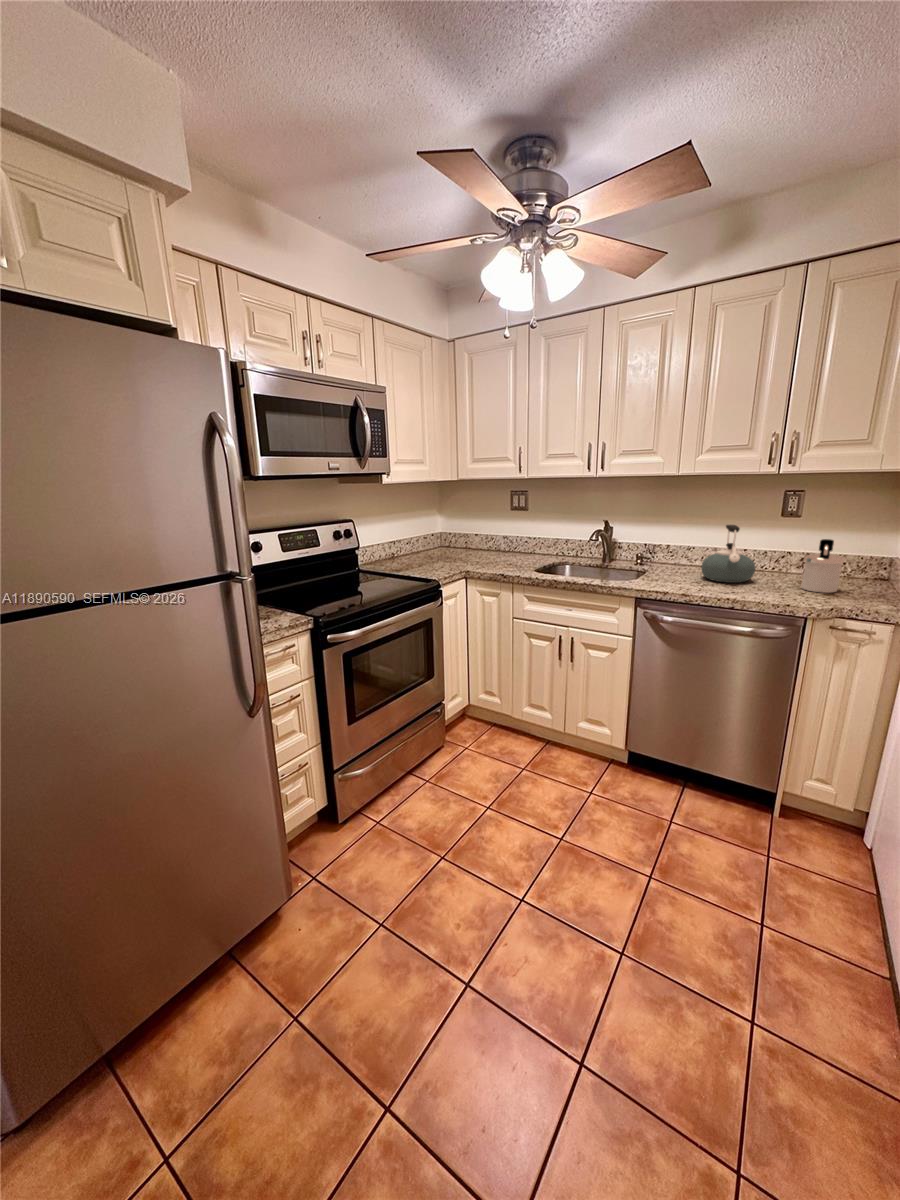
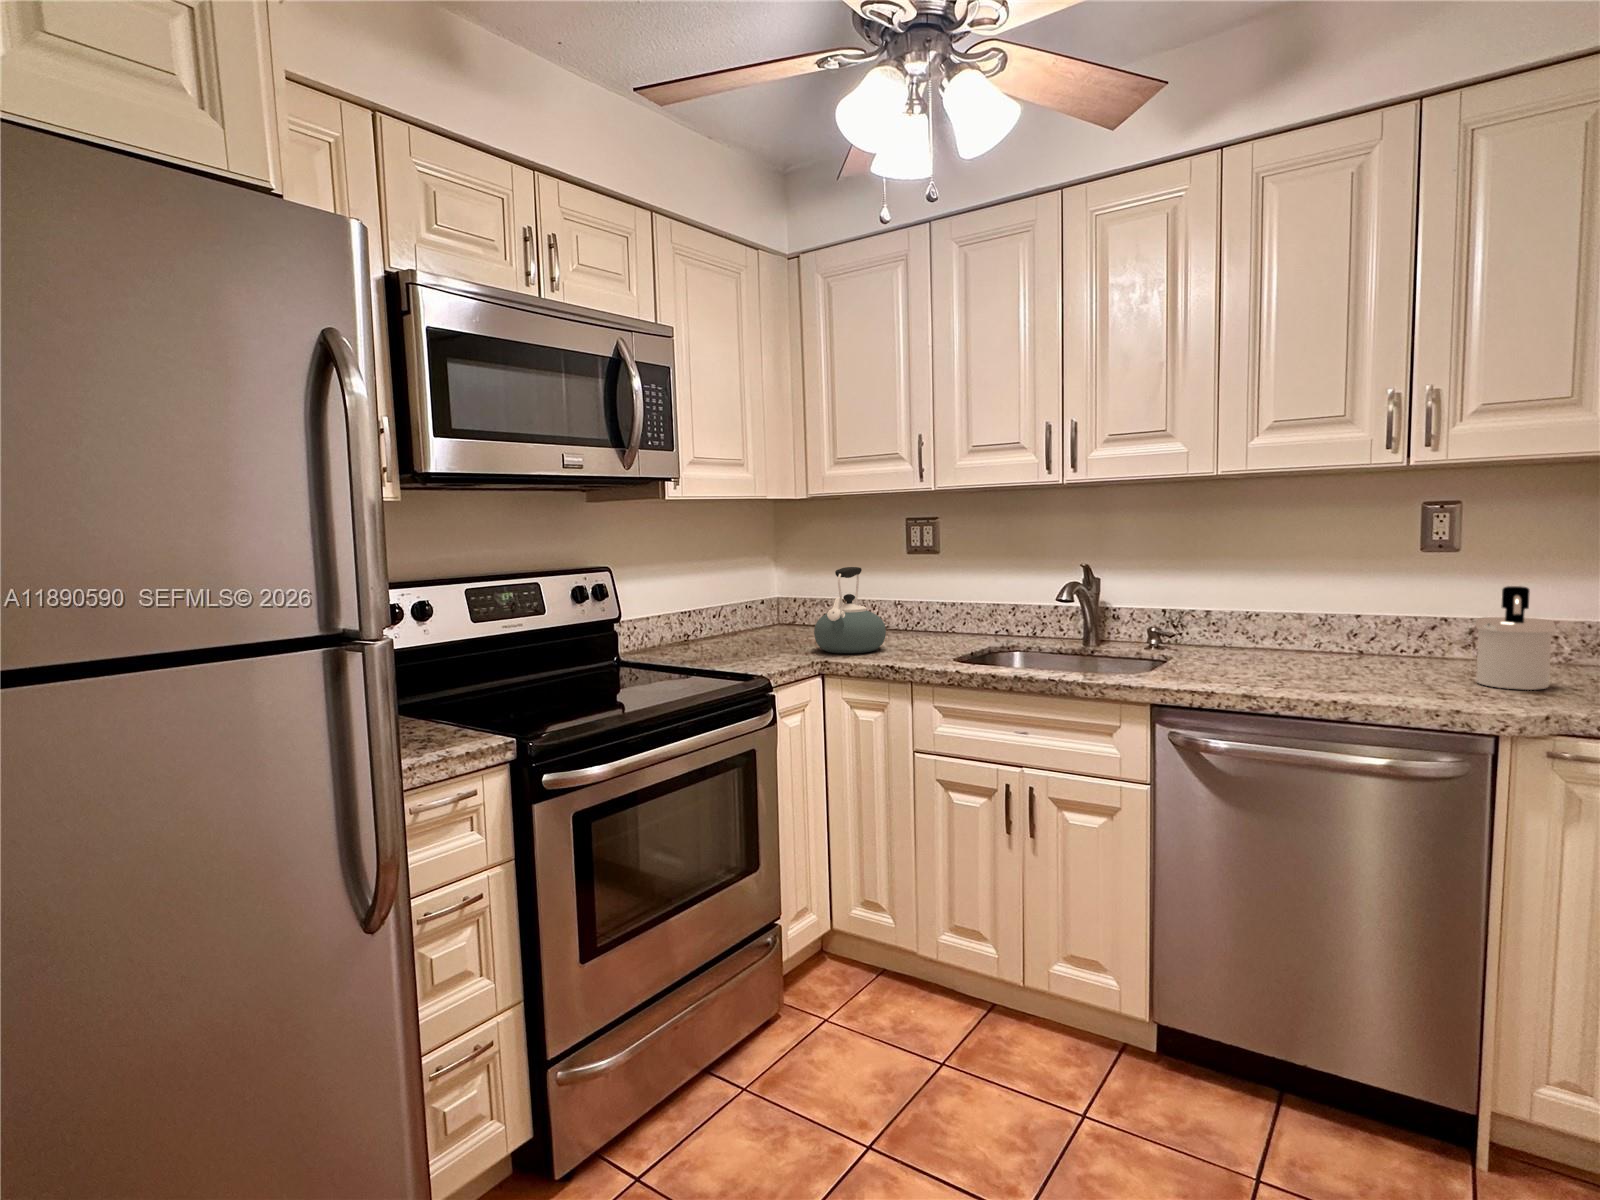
kettle: present [701,525,756,583] -> present [814,567,886,653]

